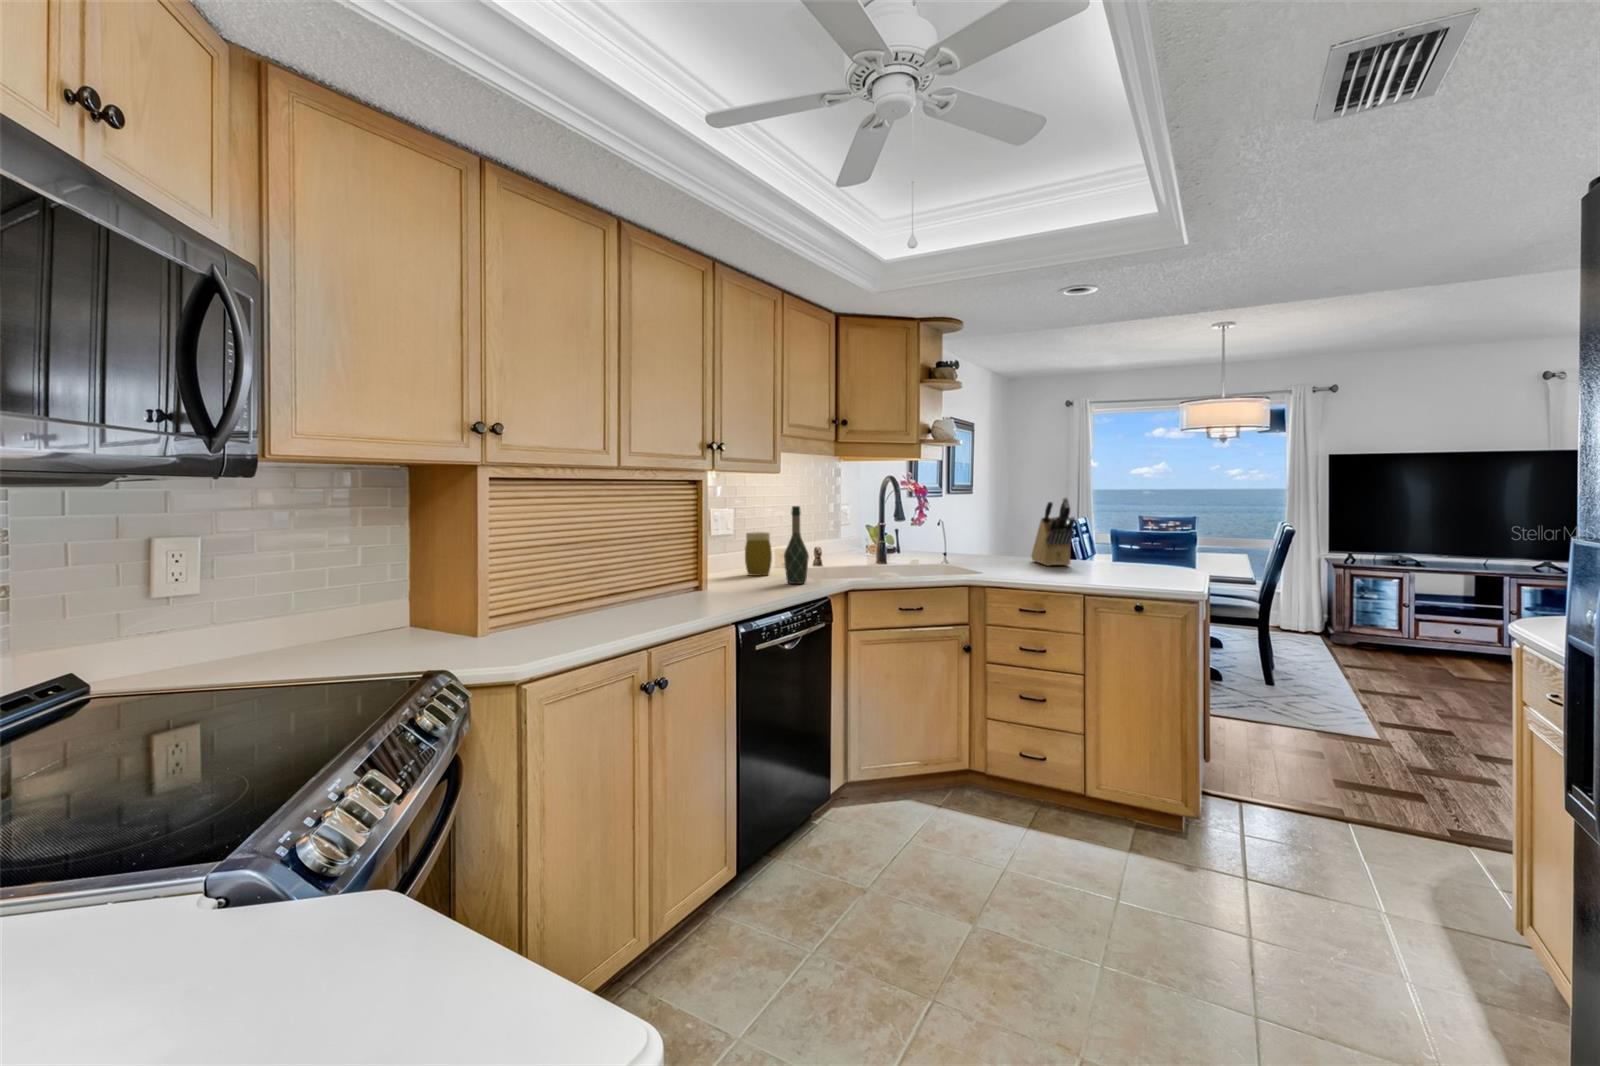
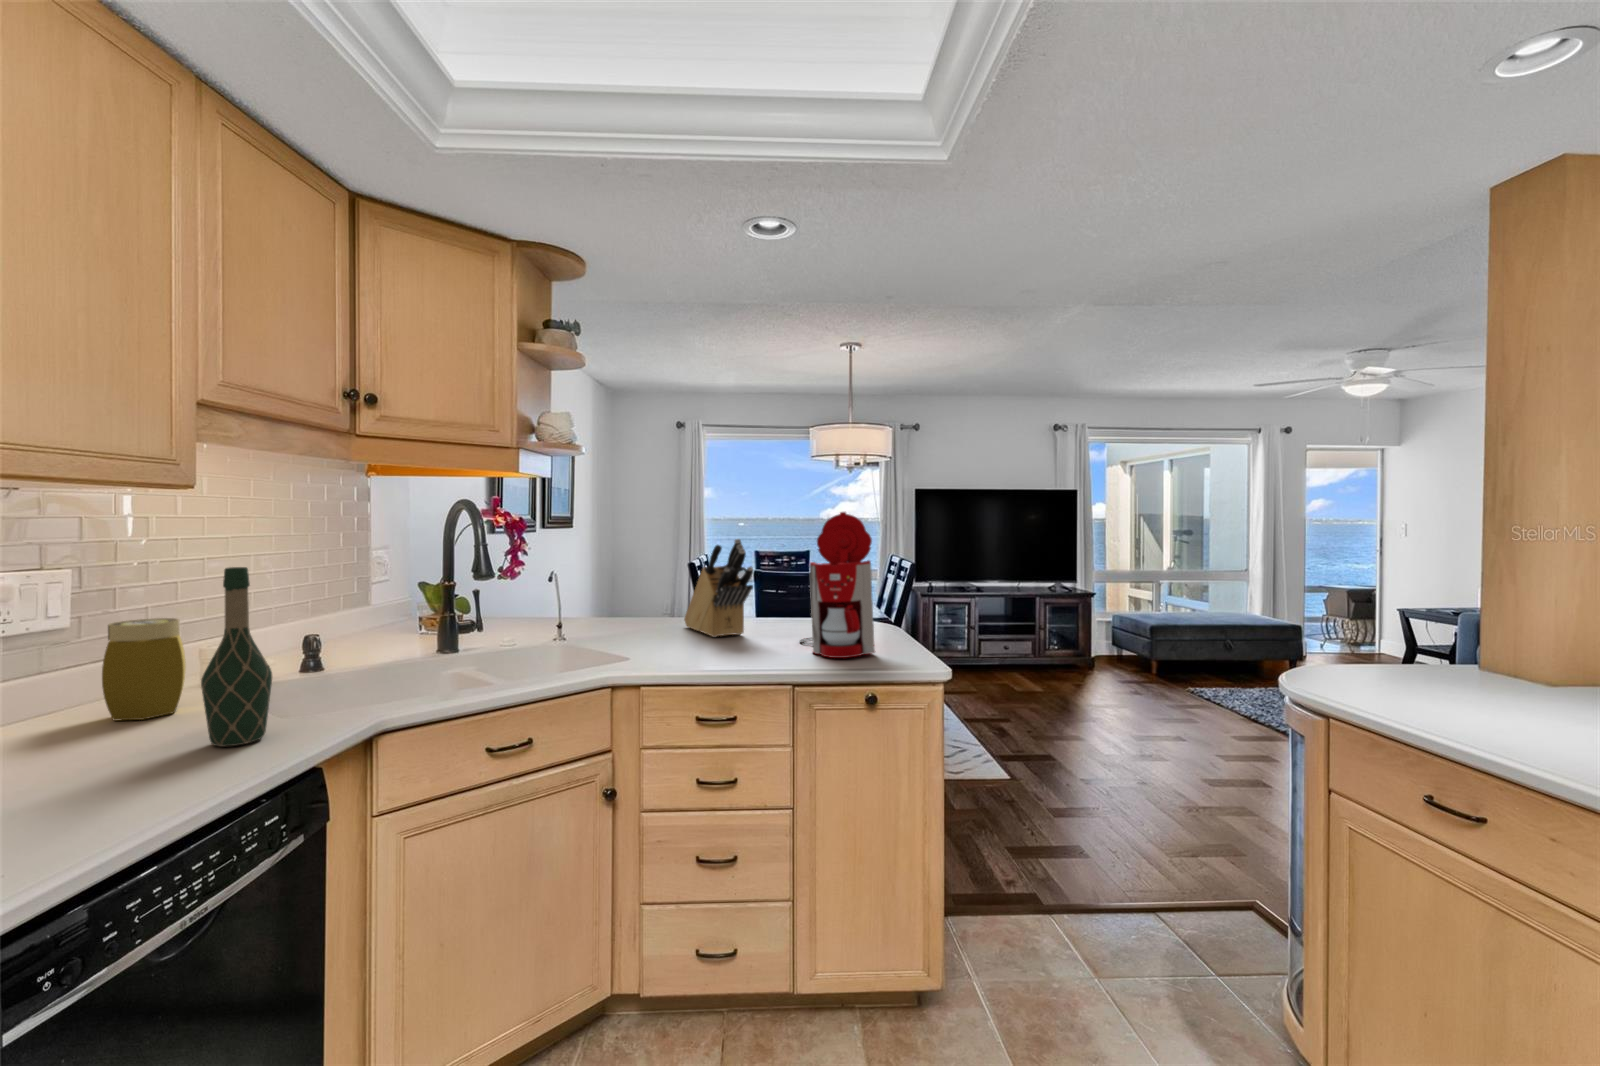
coffee maker: none [1108,476,1166,578] -> present [800,512,875,658]

